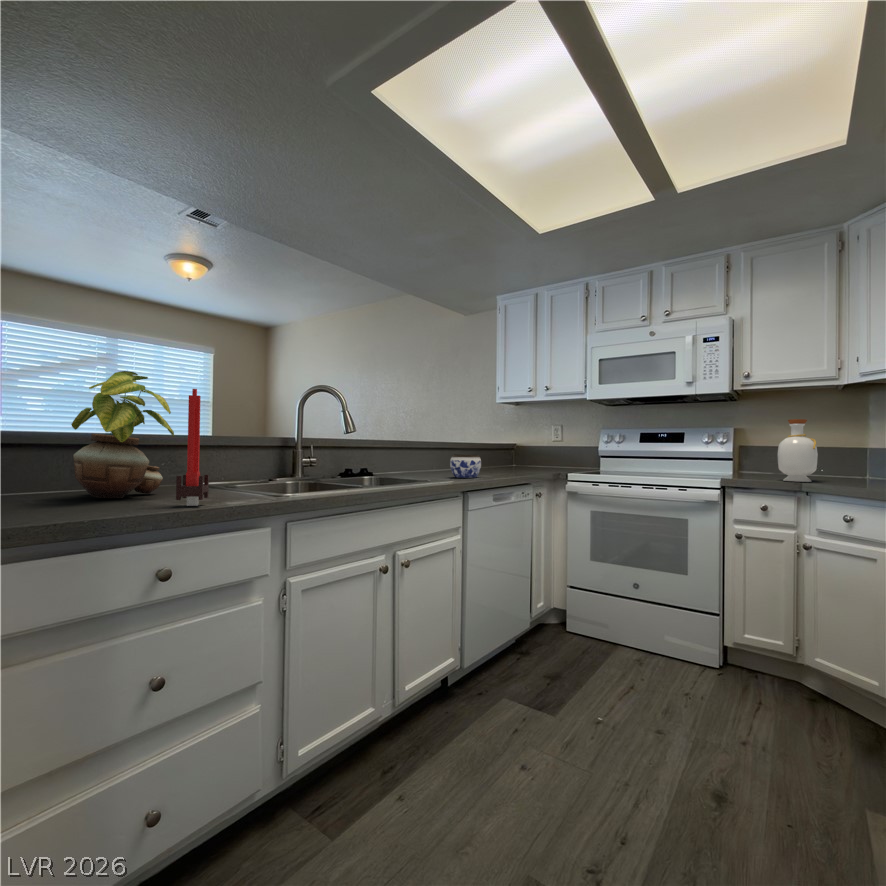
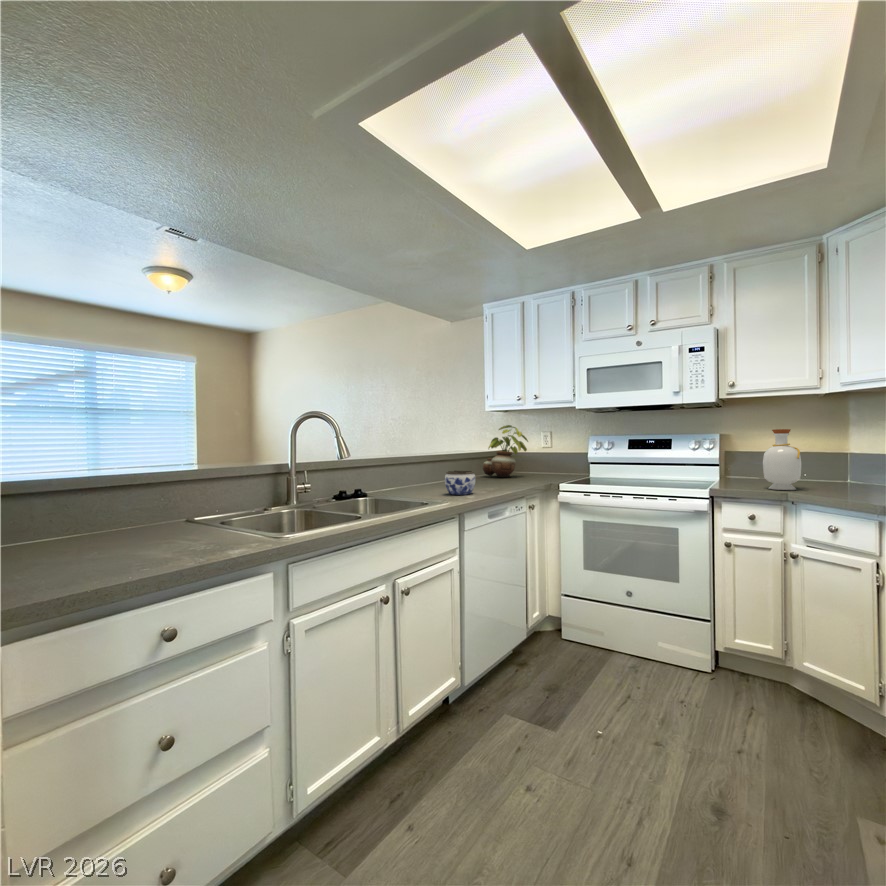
potted plant: present [71,371,174,498] -> present [483,425,528,477]
candle: present [176,389,209,506] -> none [174,437,208,558]

